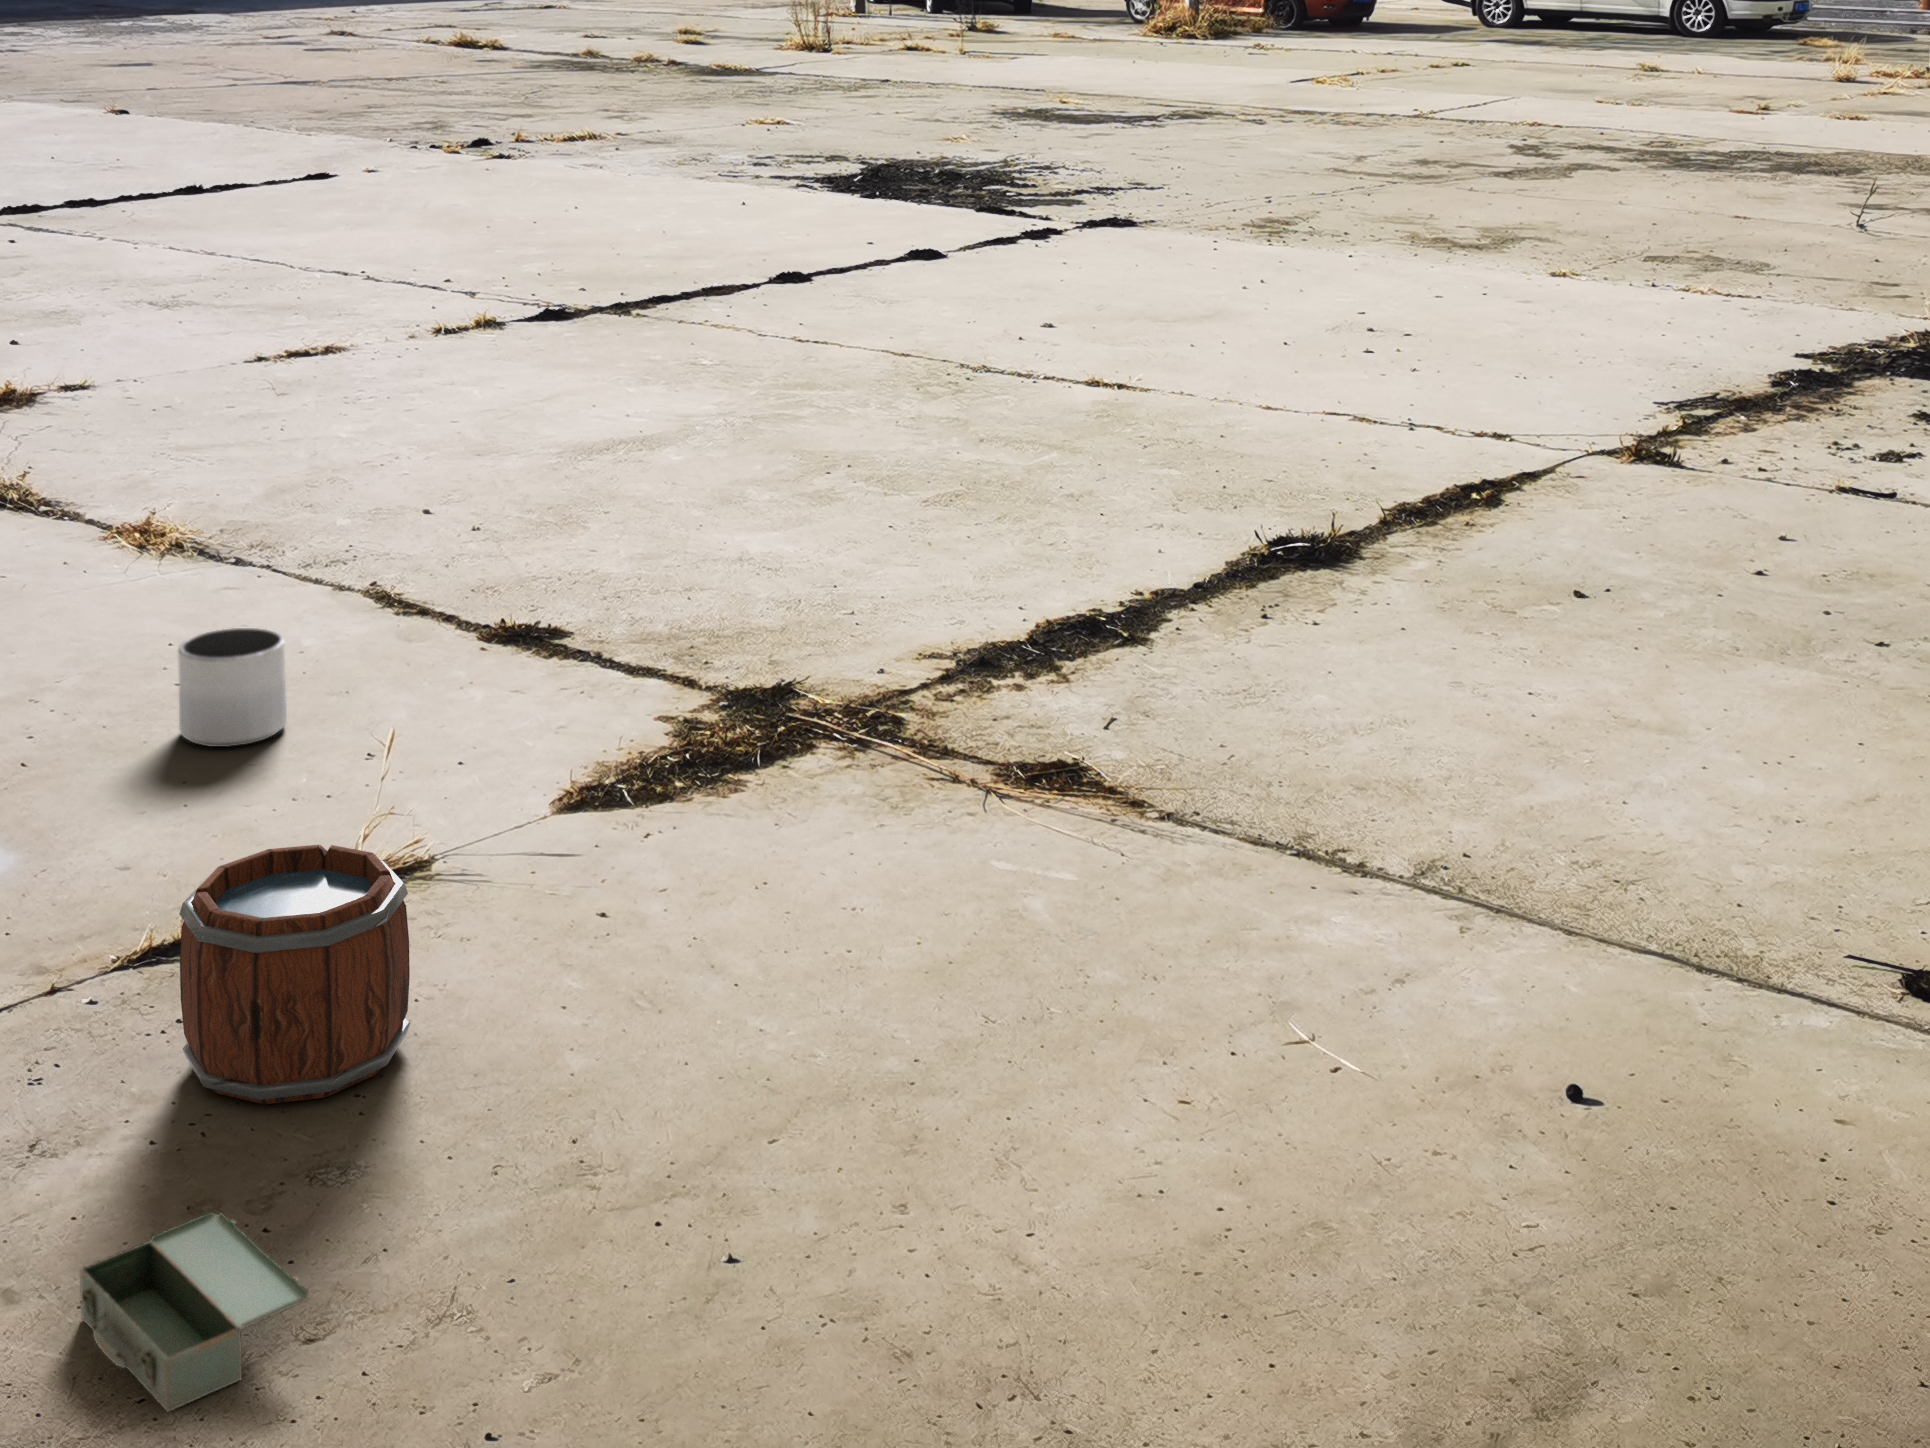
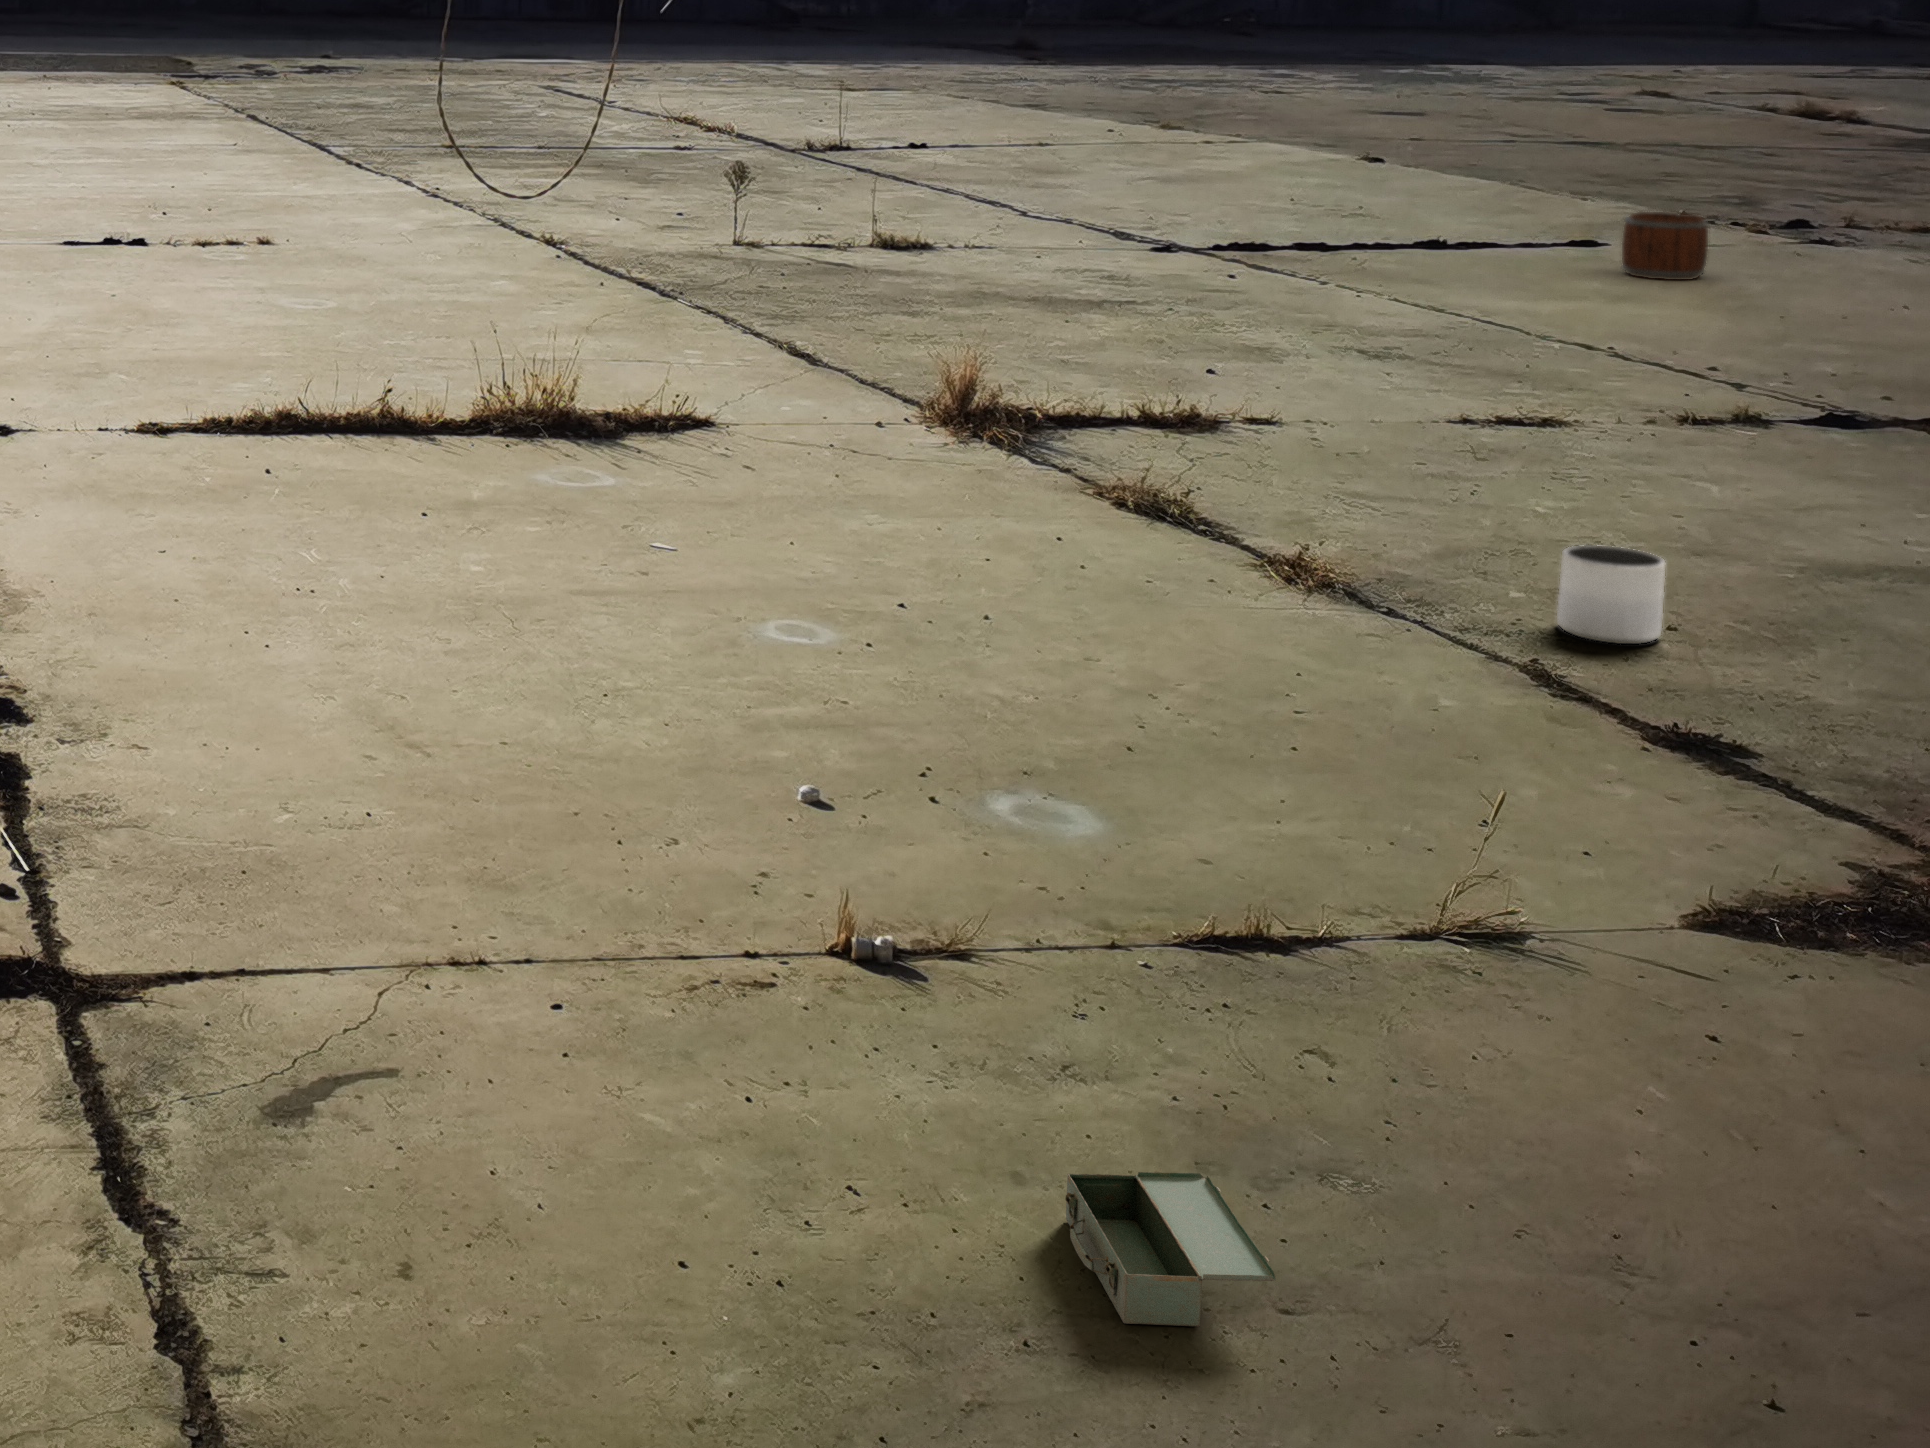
planter: present [178,628,287,747] -> present [1557,545,1665,644]
bucket: present [179,845,410,1104] -> present [1622,212,1708,280]

